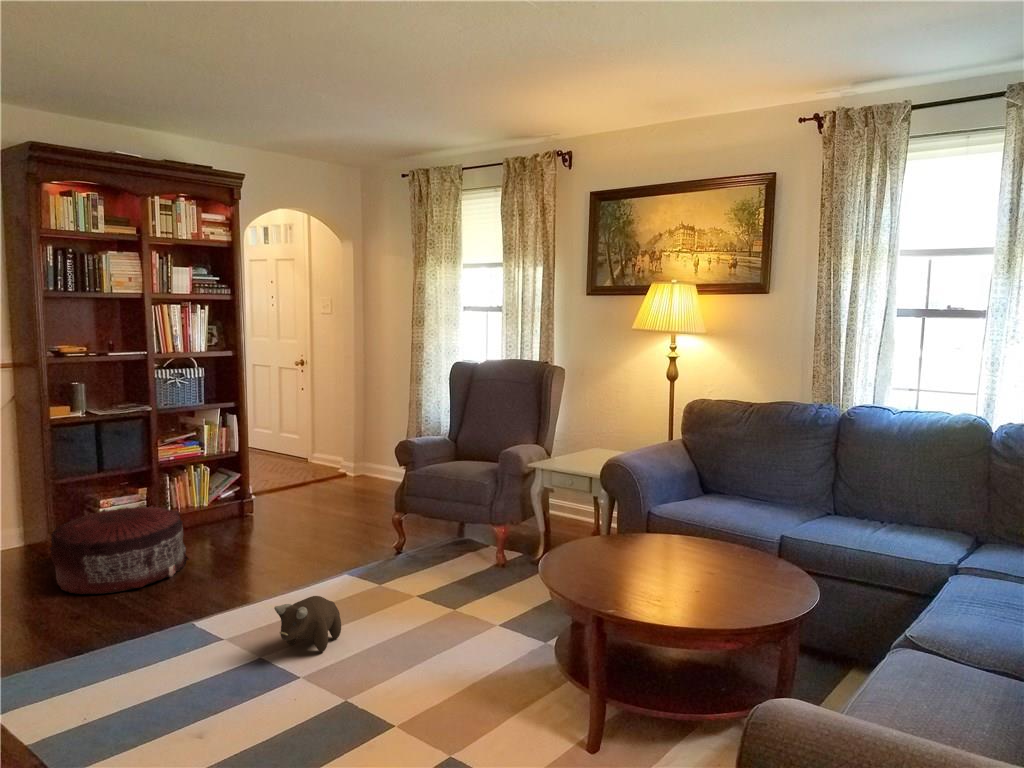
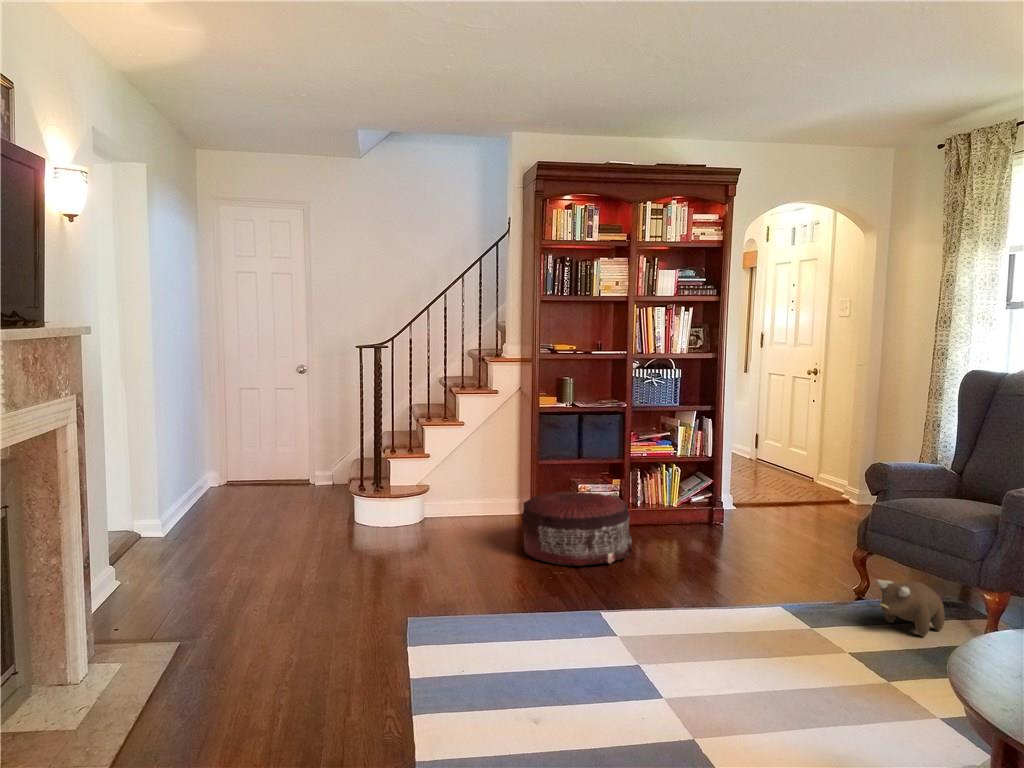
plush toy: present [274,596,341,652] -> present [877,580,945,637]

